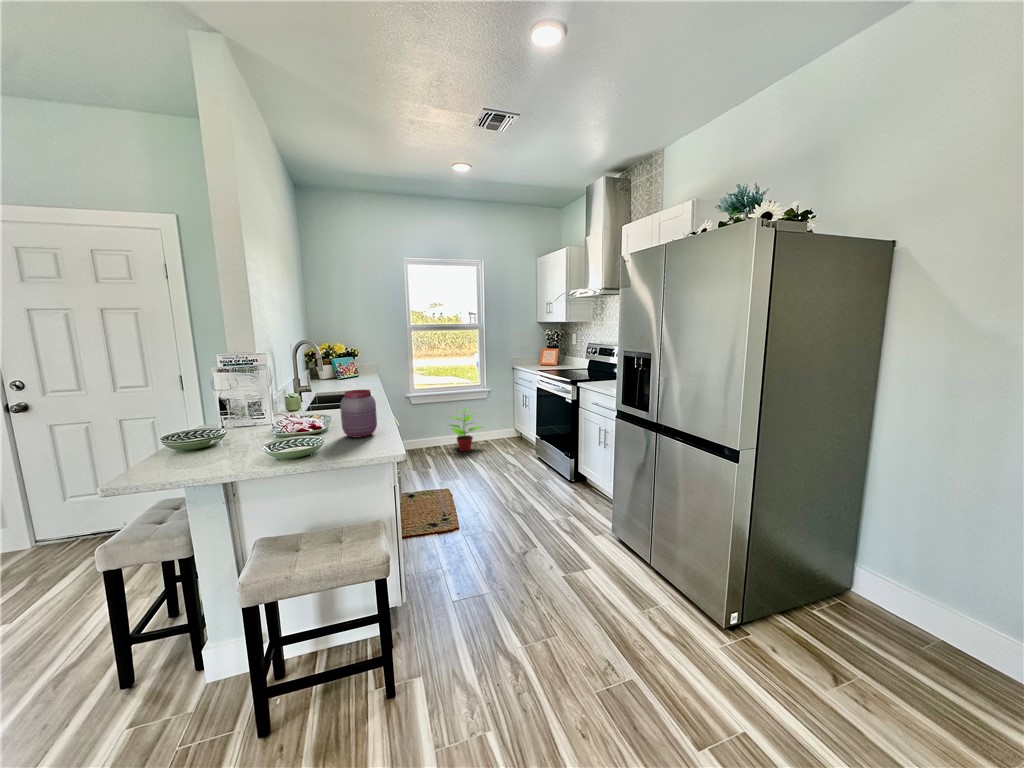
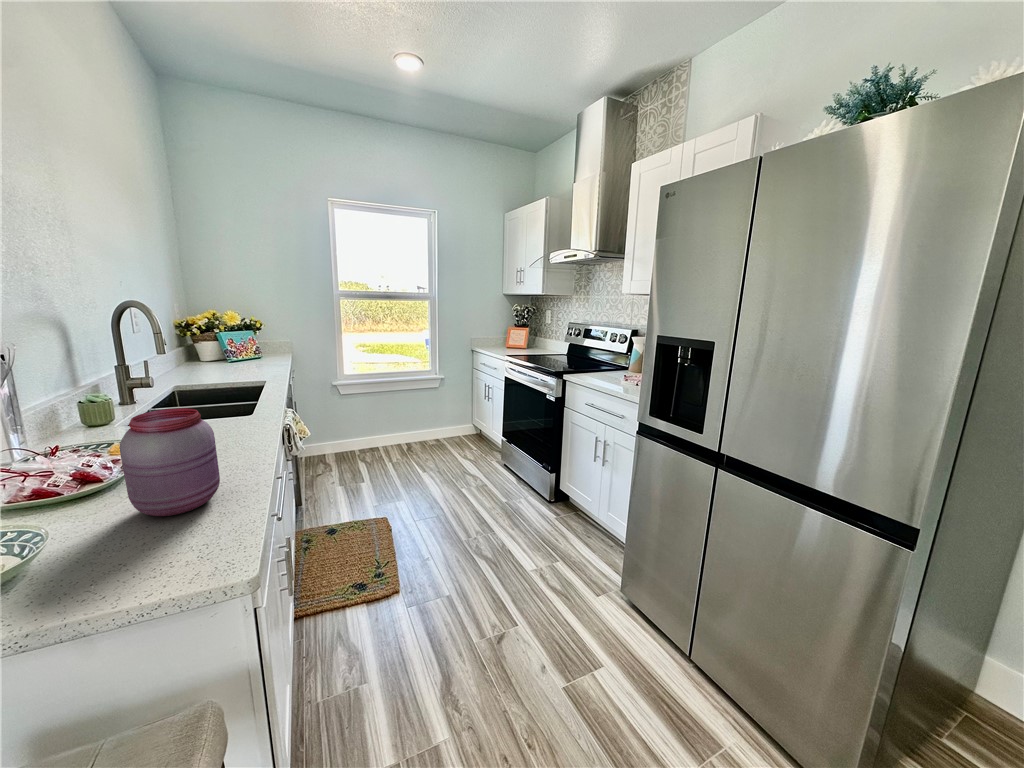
potted plant: present [450,408,481,451] -> none [387,399,436,456]

